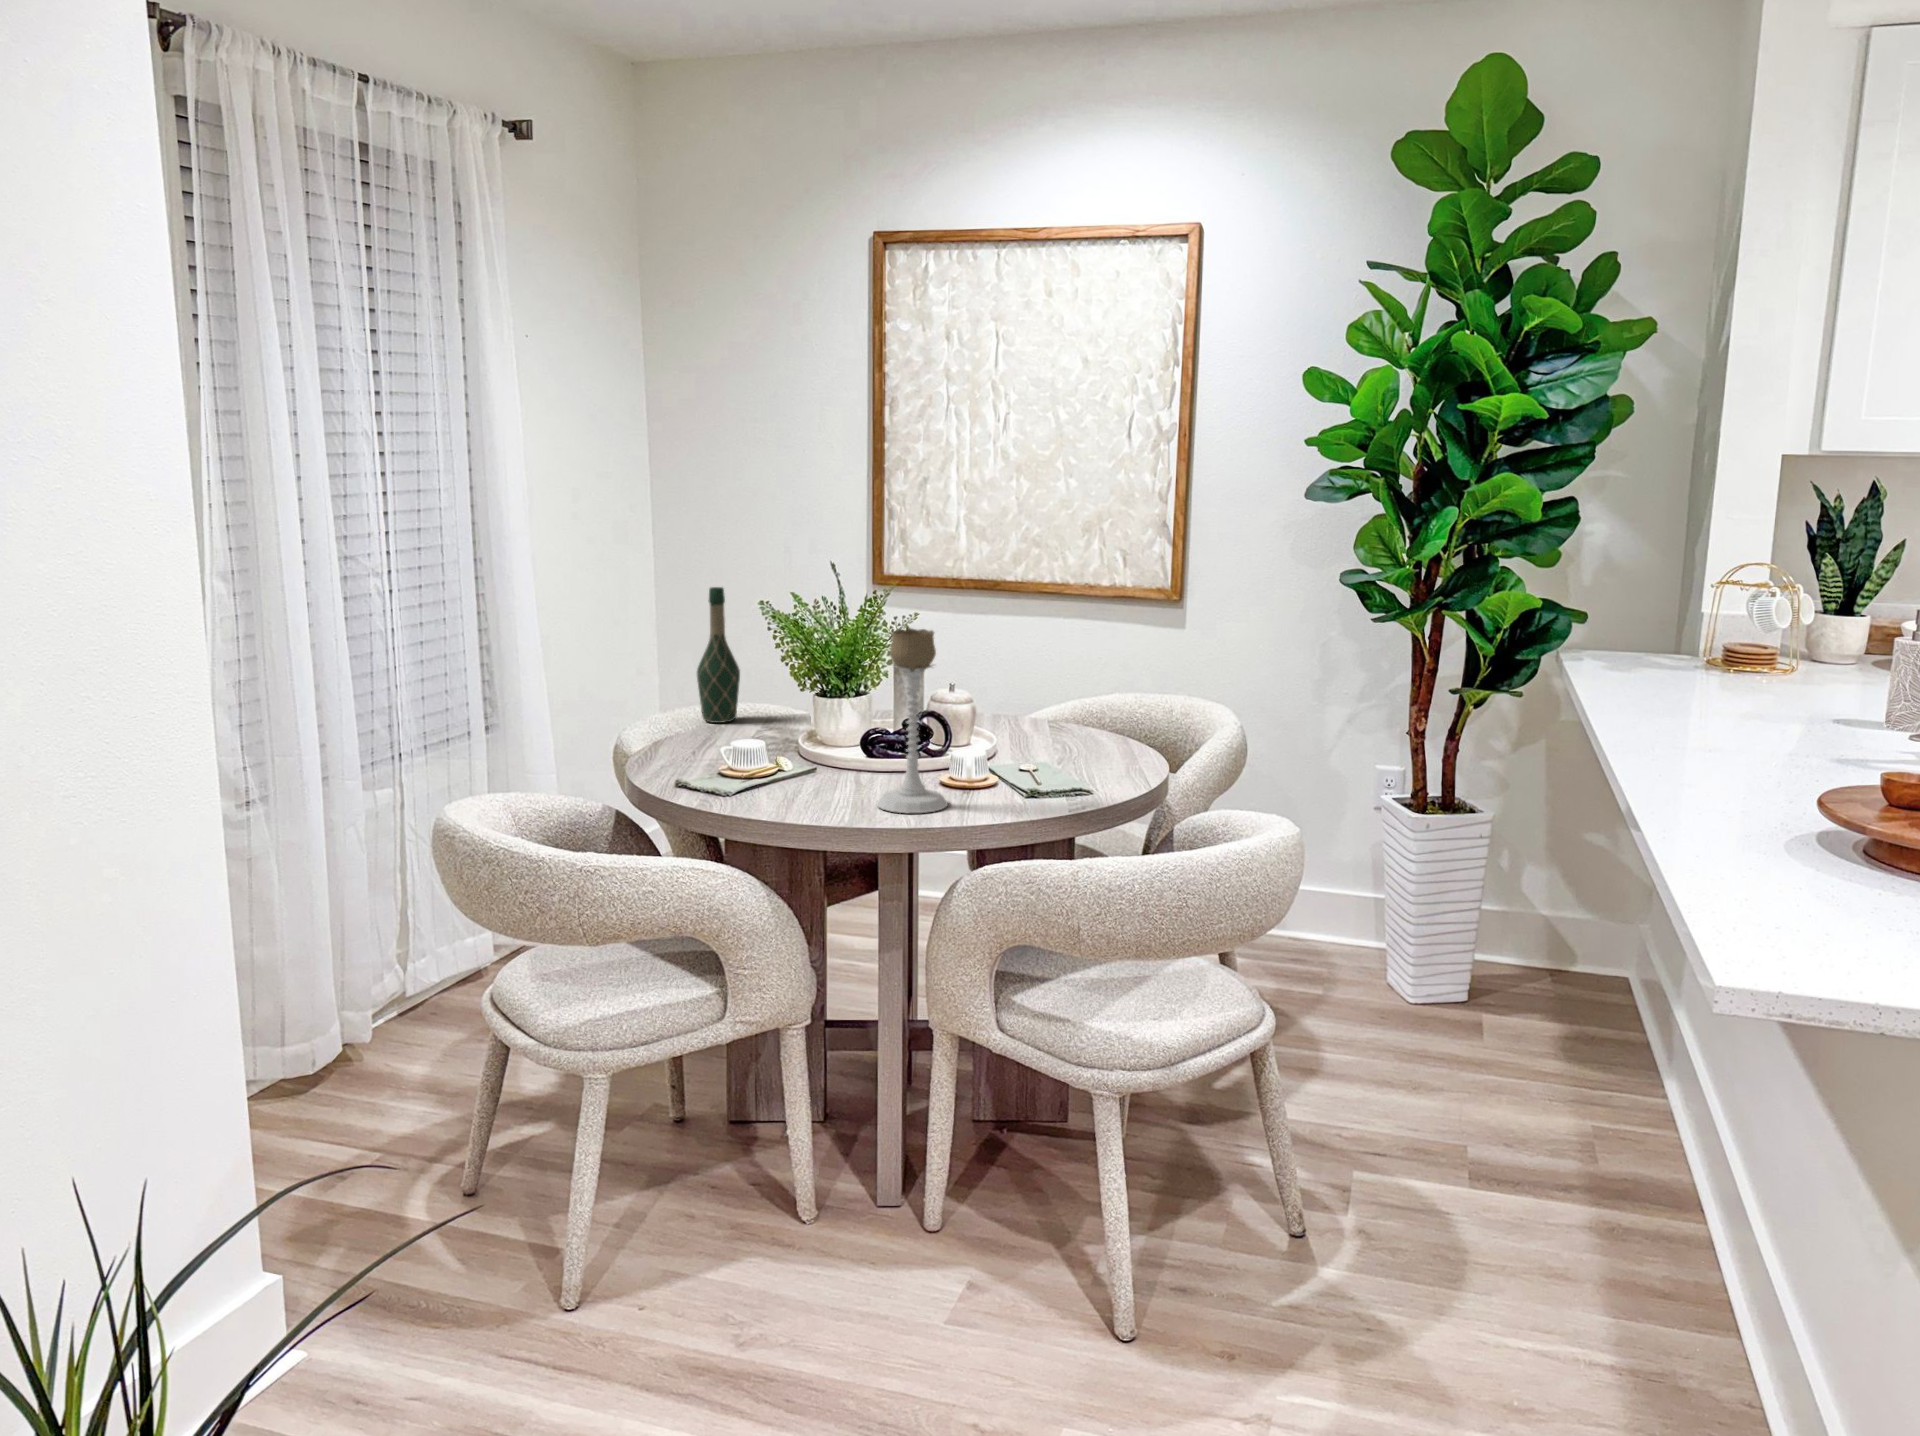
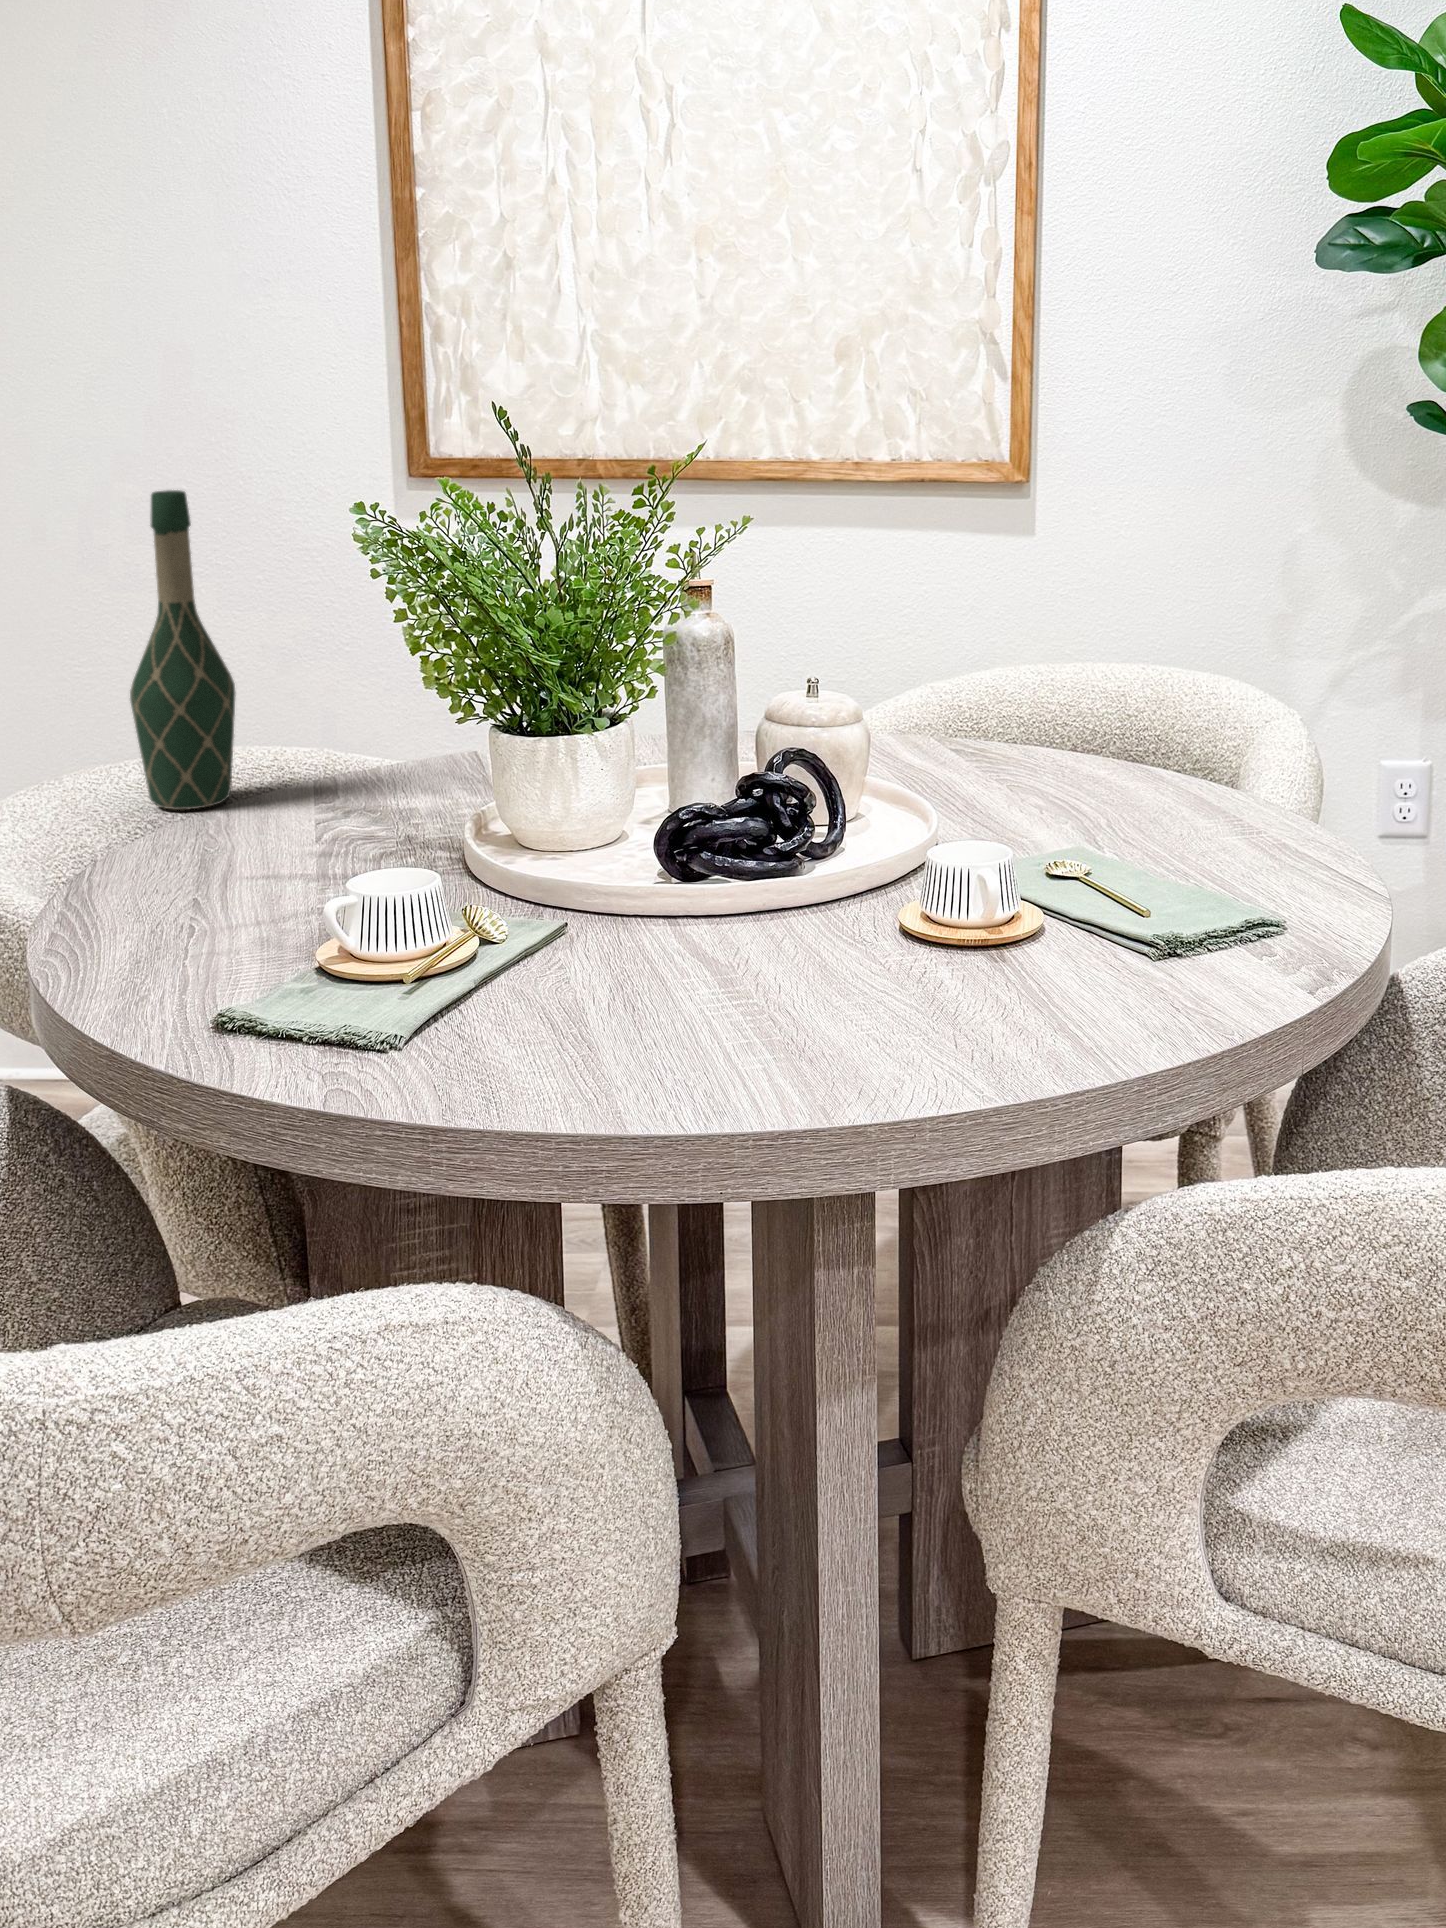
candle holder: present [877,629,948,813] -> none [800,560,986,1051]

